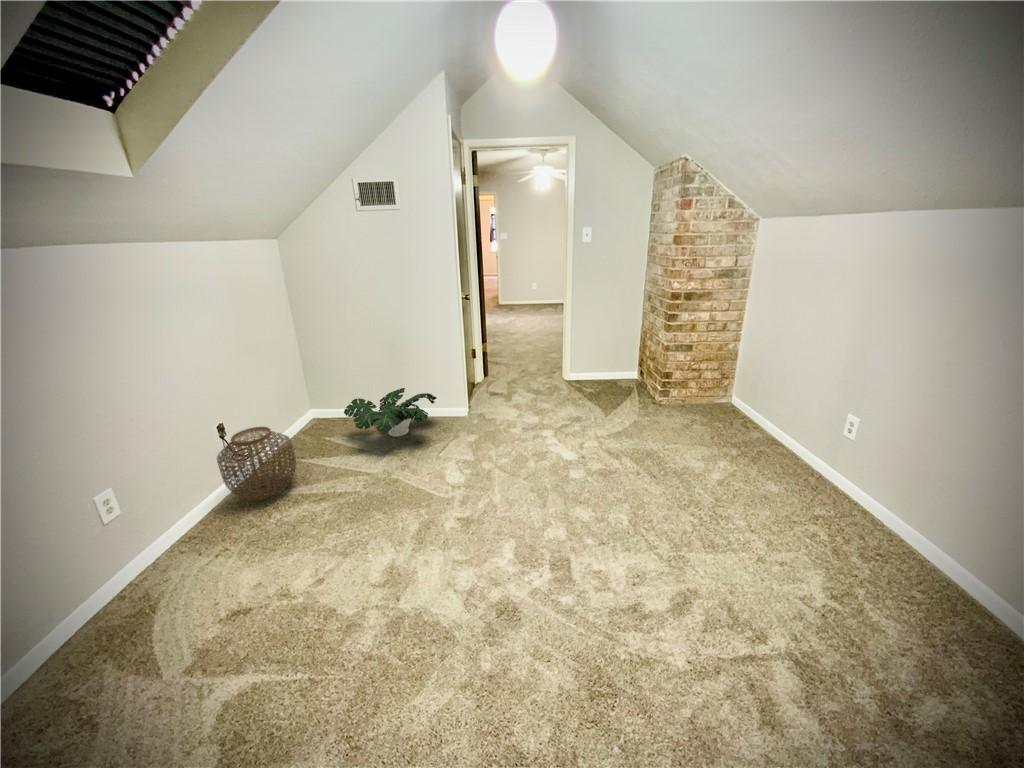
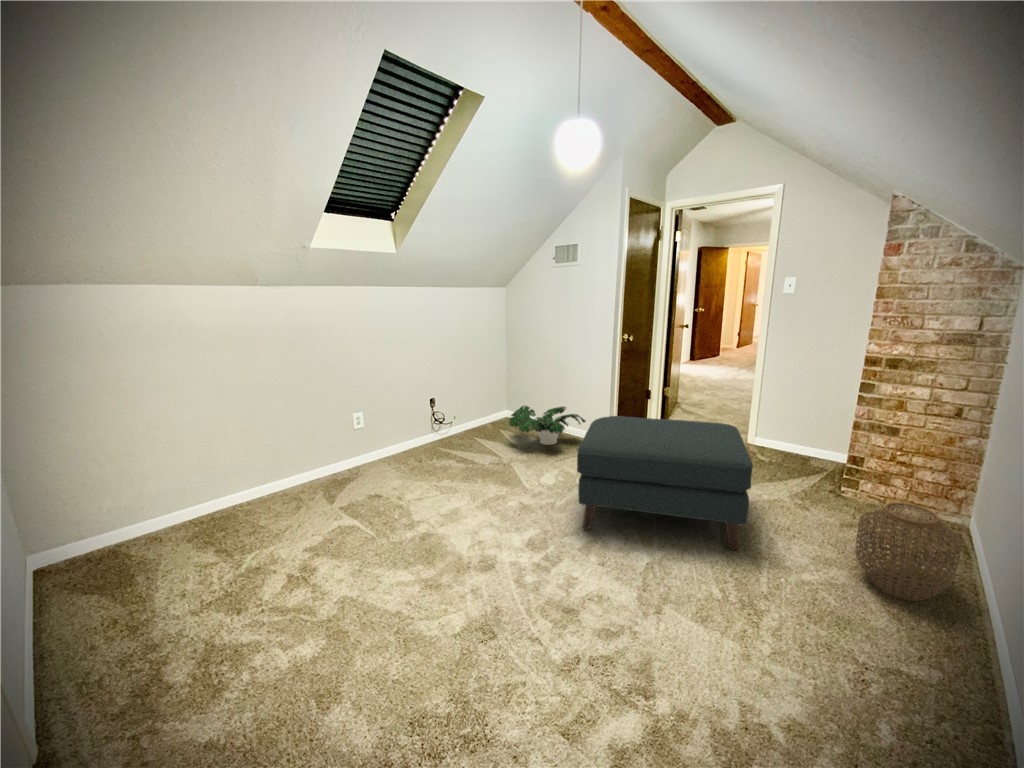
ottoman: none [499,369,692,519] -> present [577,416,753,550]
woven basket: present [217,427,296,501] -> present [855,503,961,601]

